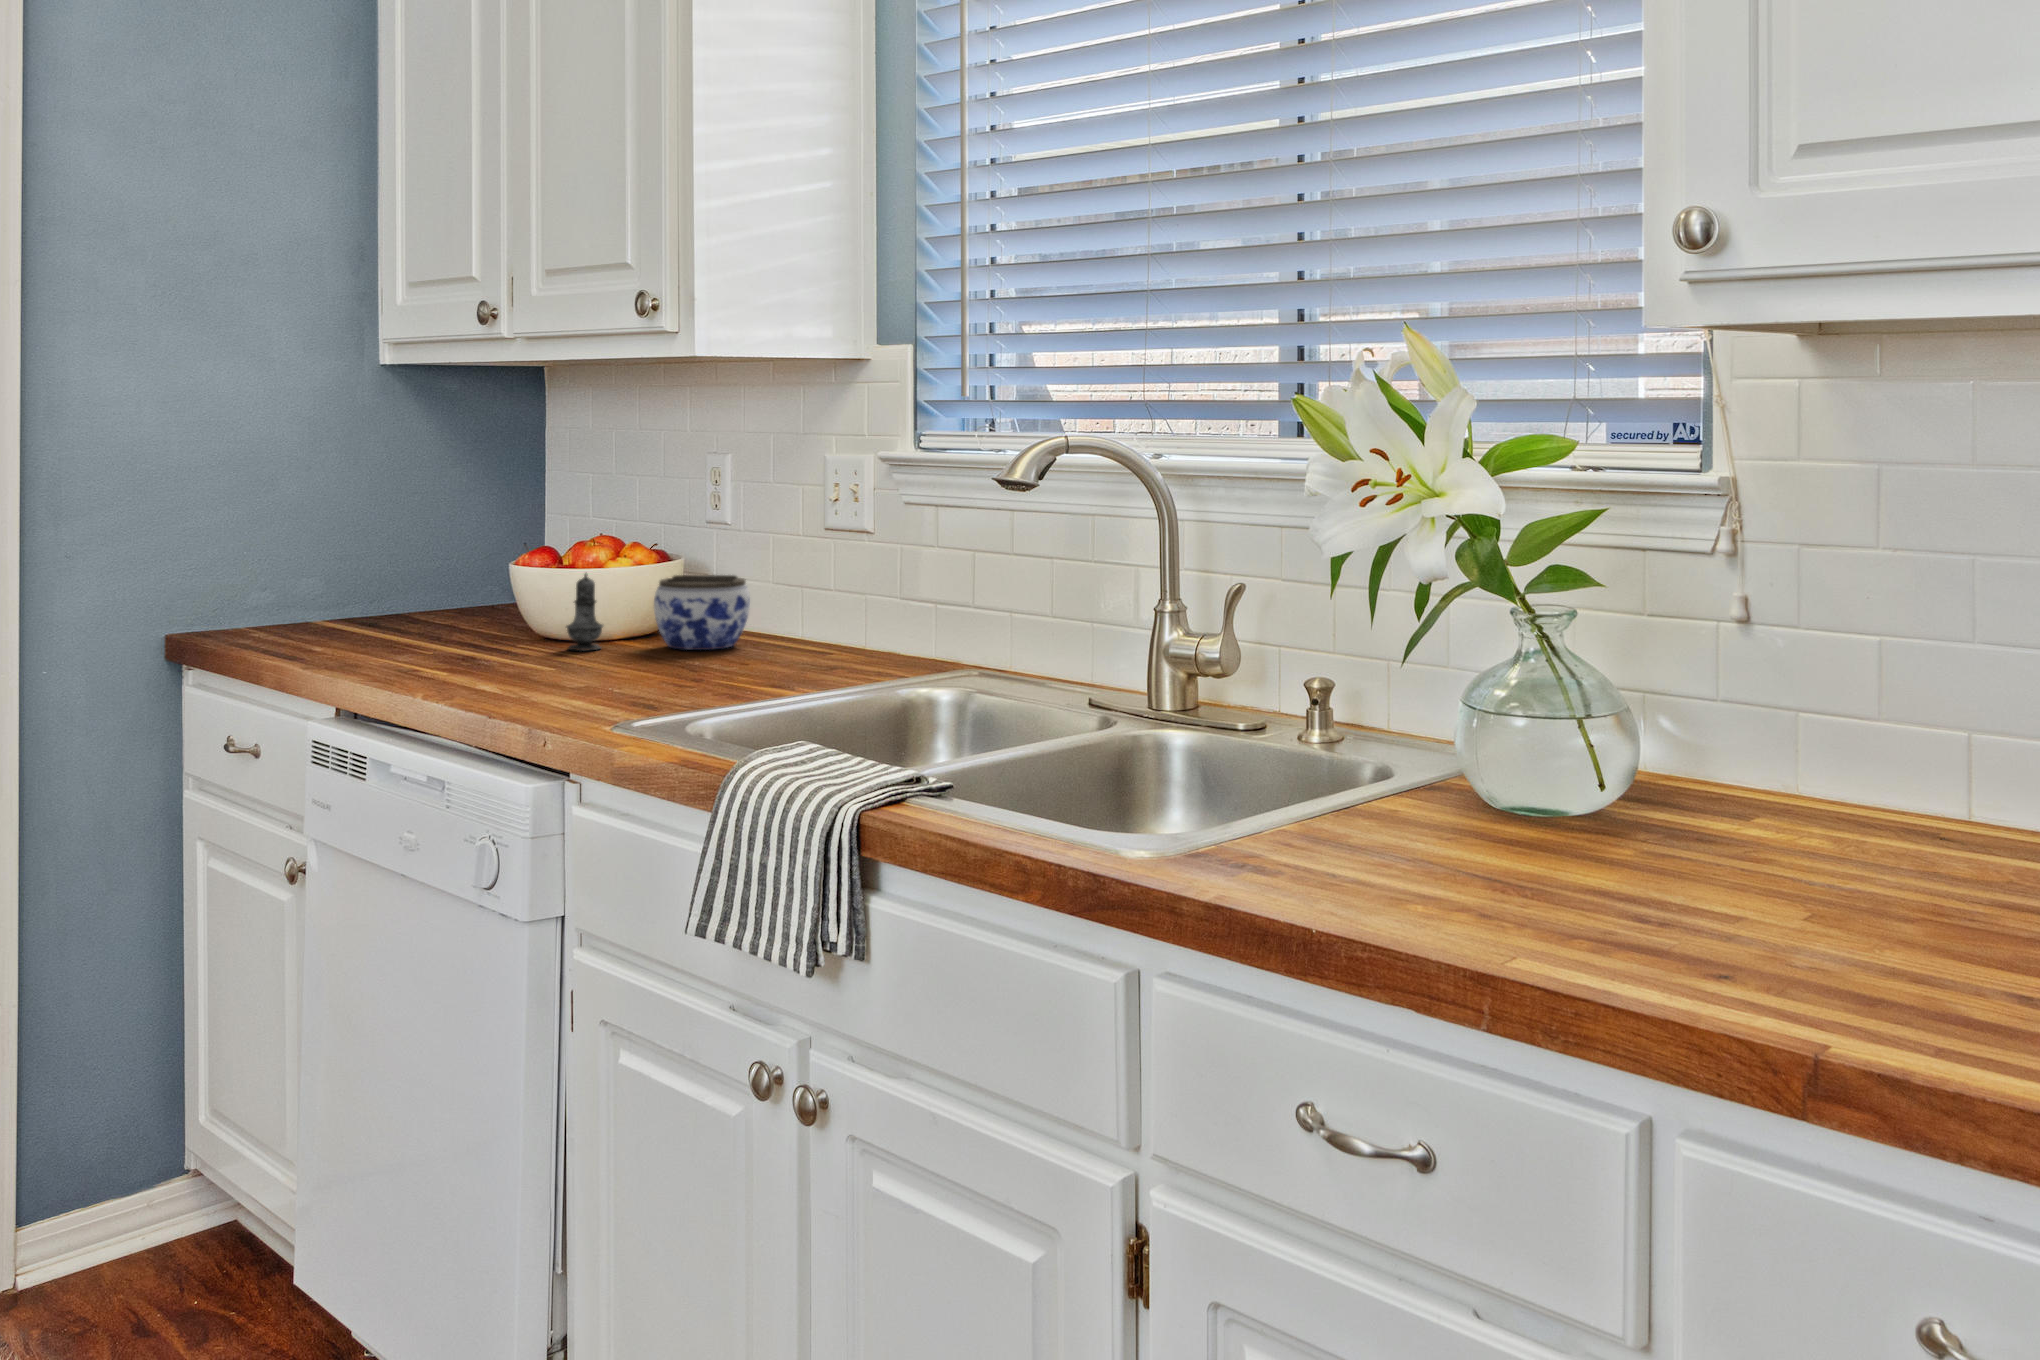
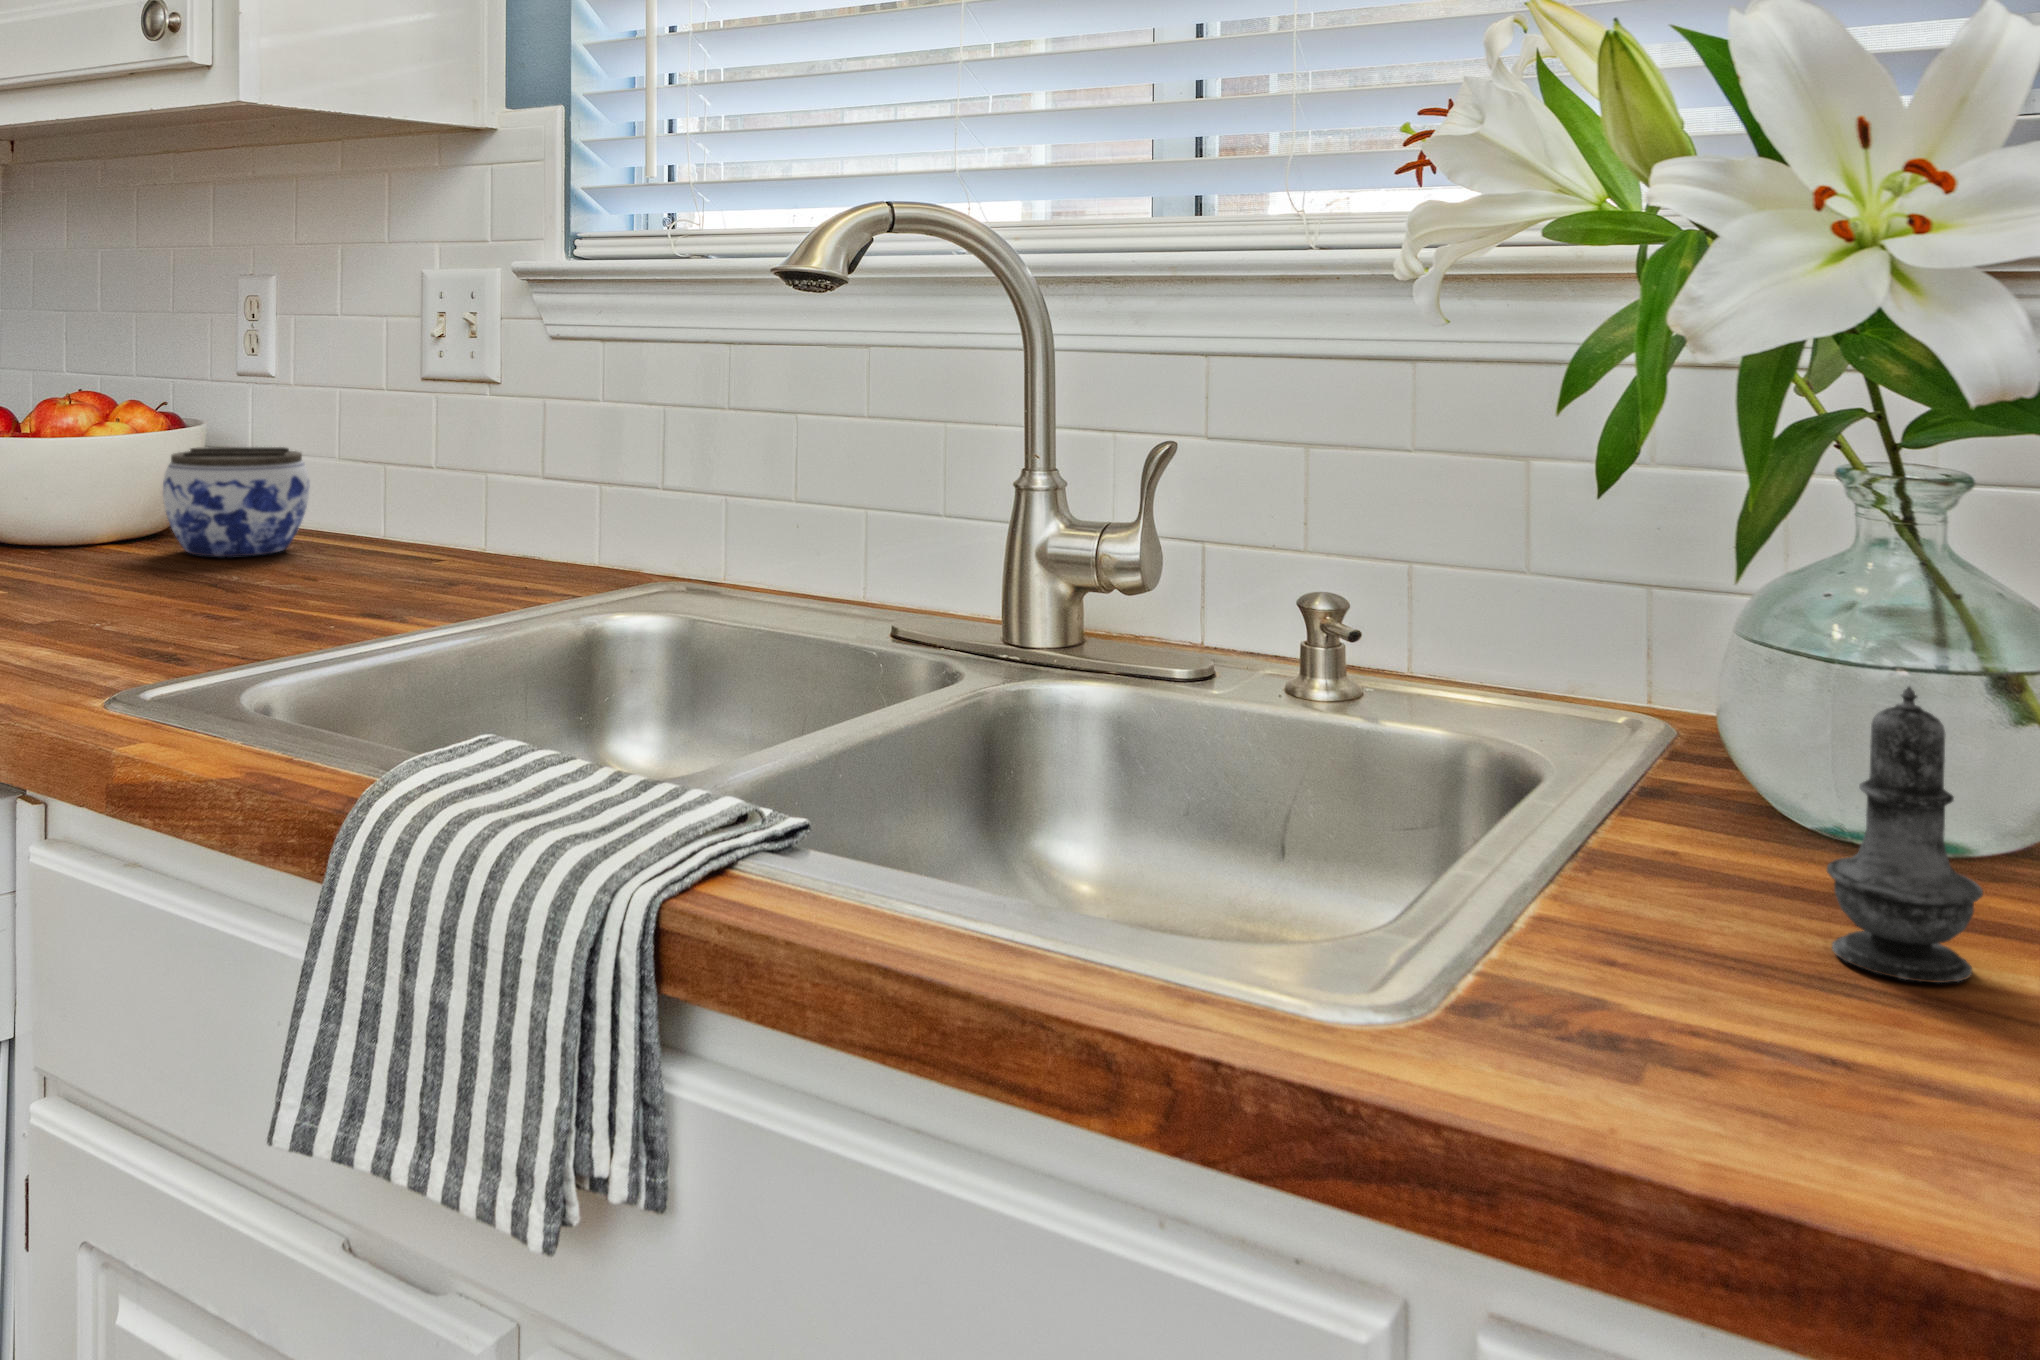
salt shaker: present [566,574,603,651] -> present [1826,687,1983,983]

